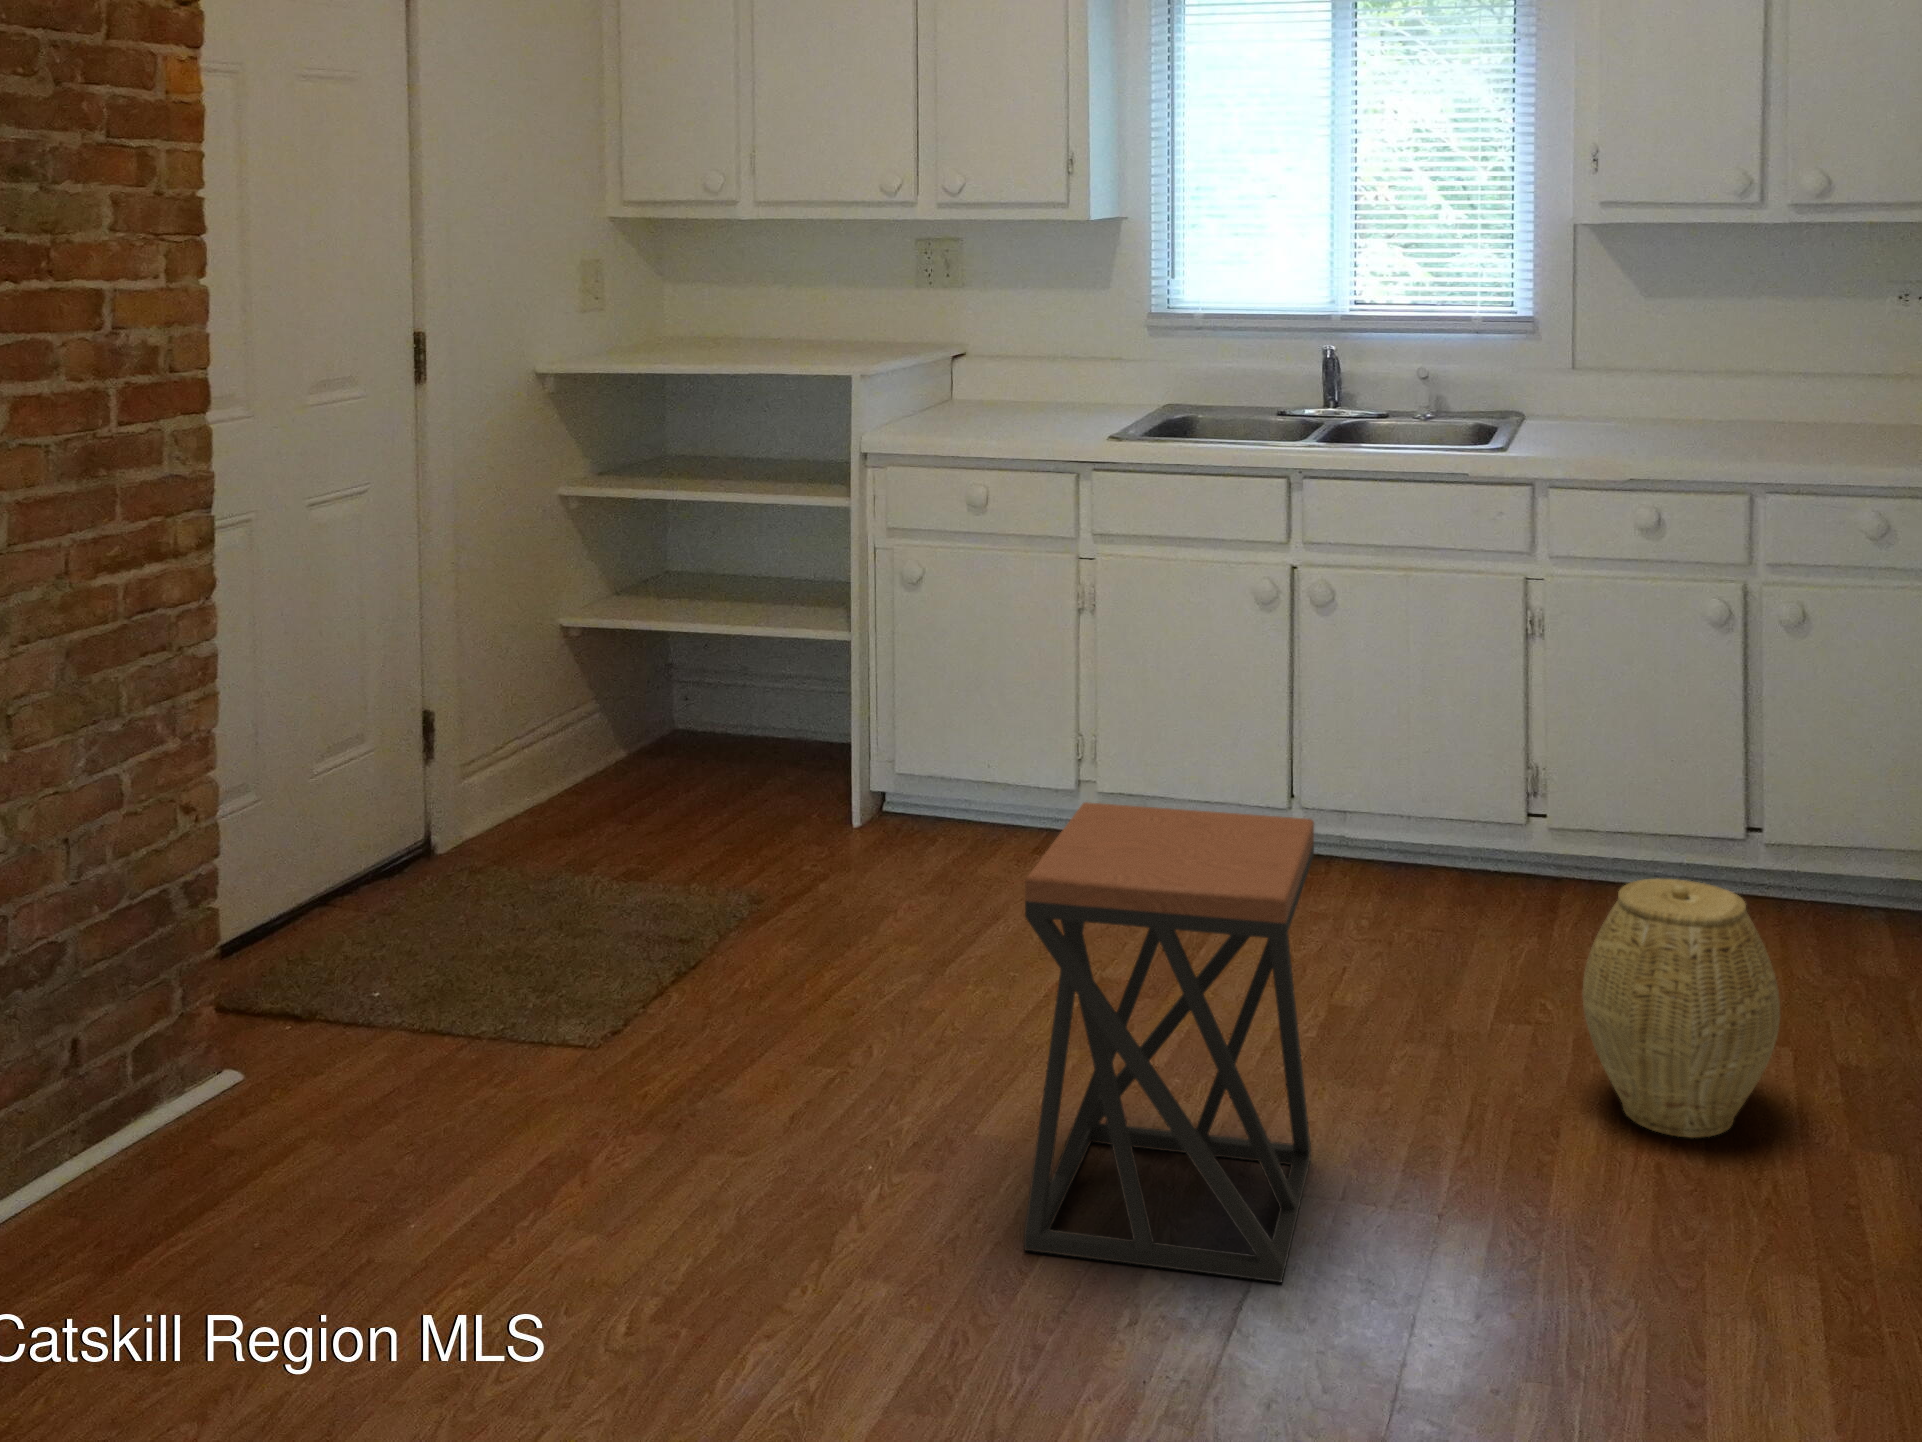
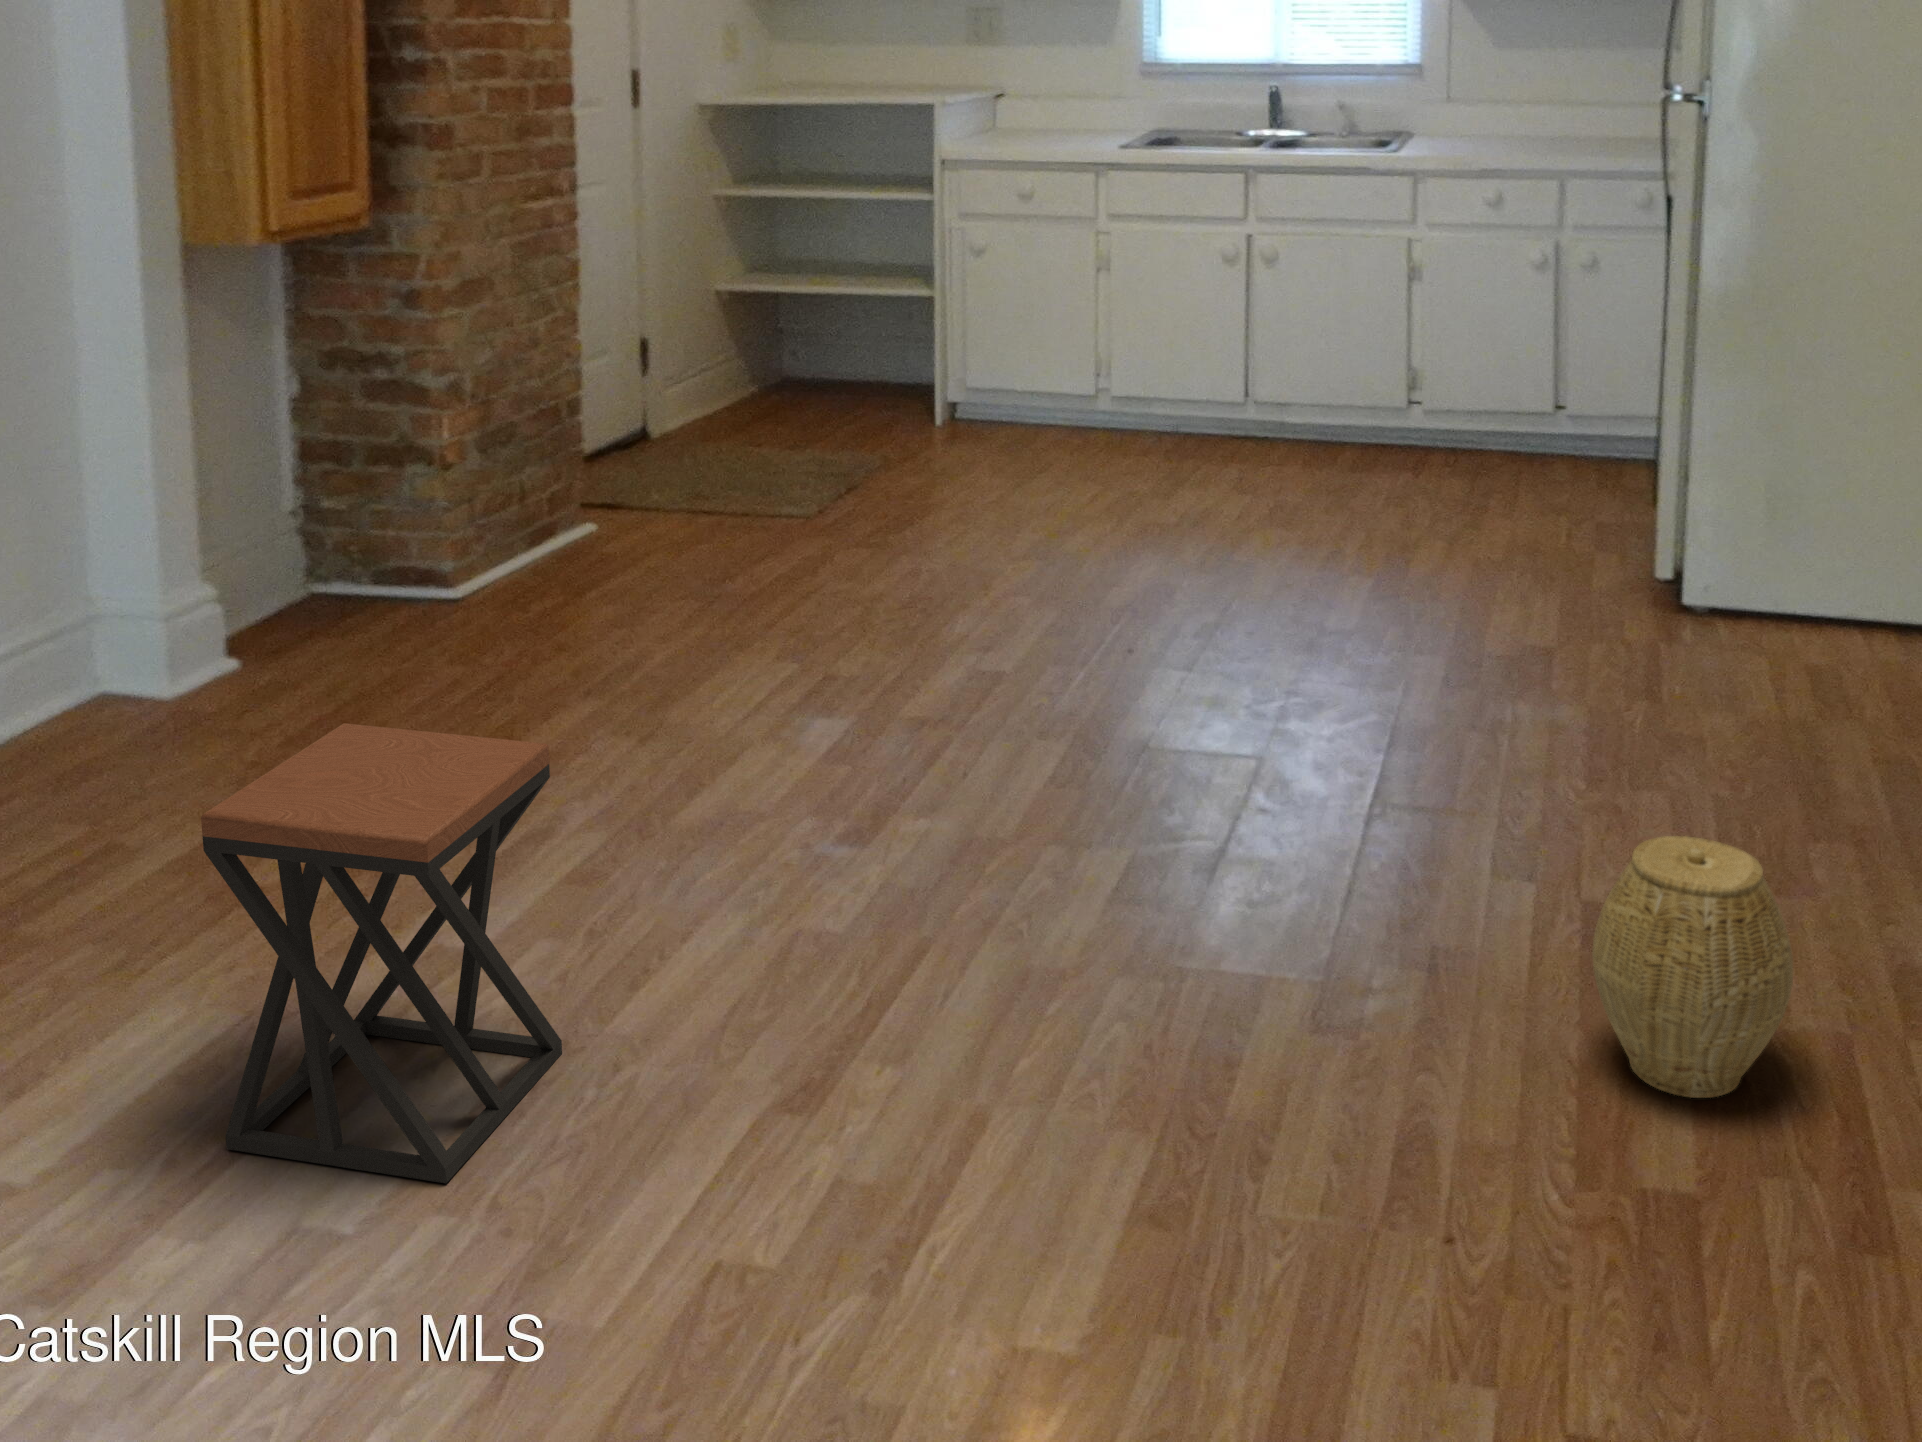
stool: present [1024,802,1314,1282] -> present [201,723,562,1183]

